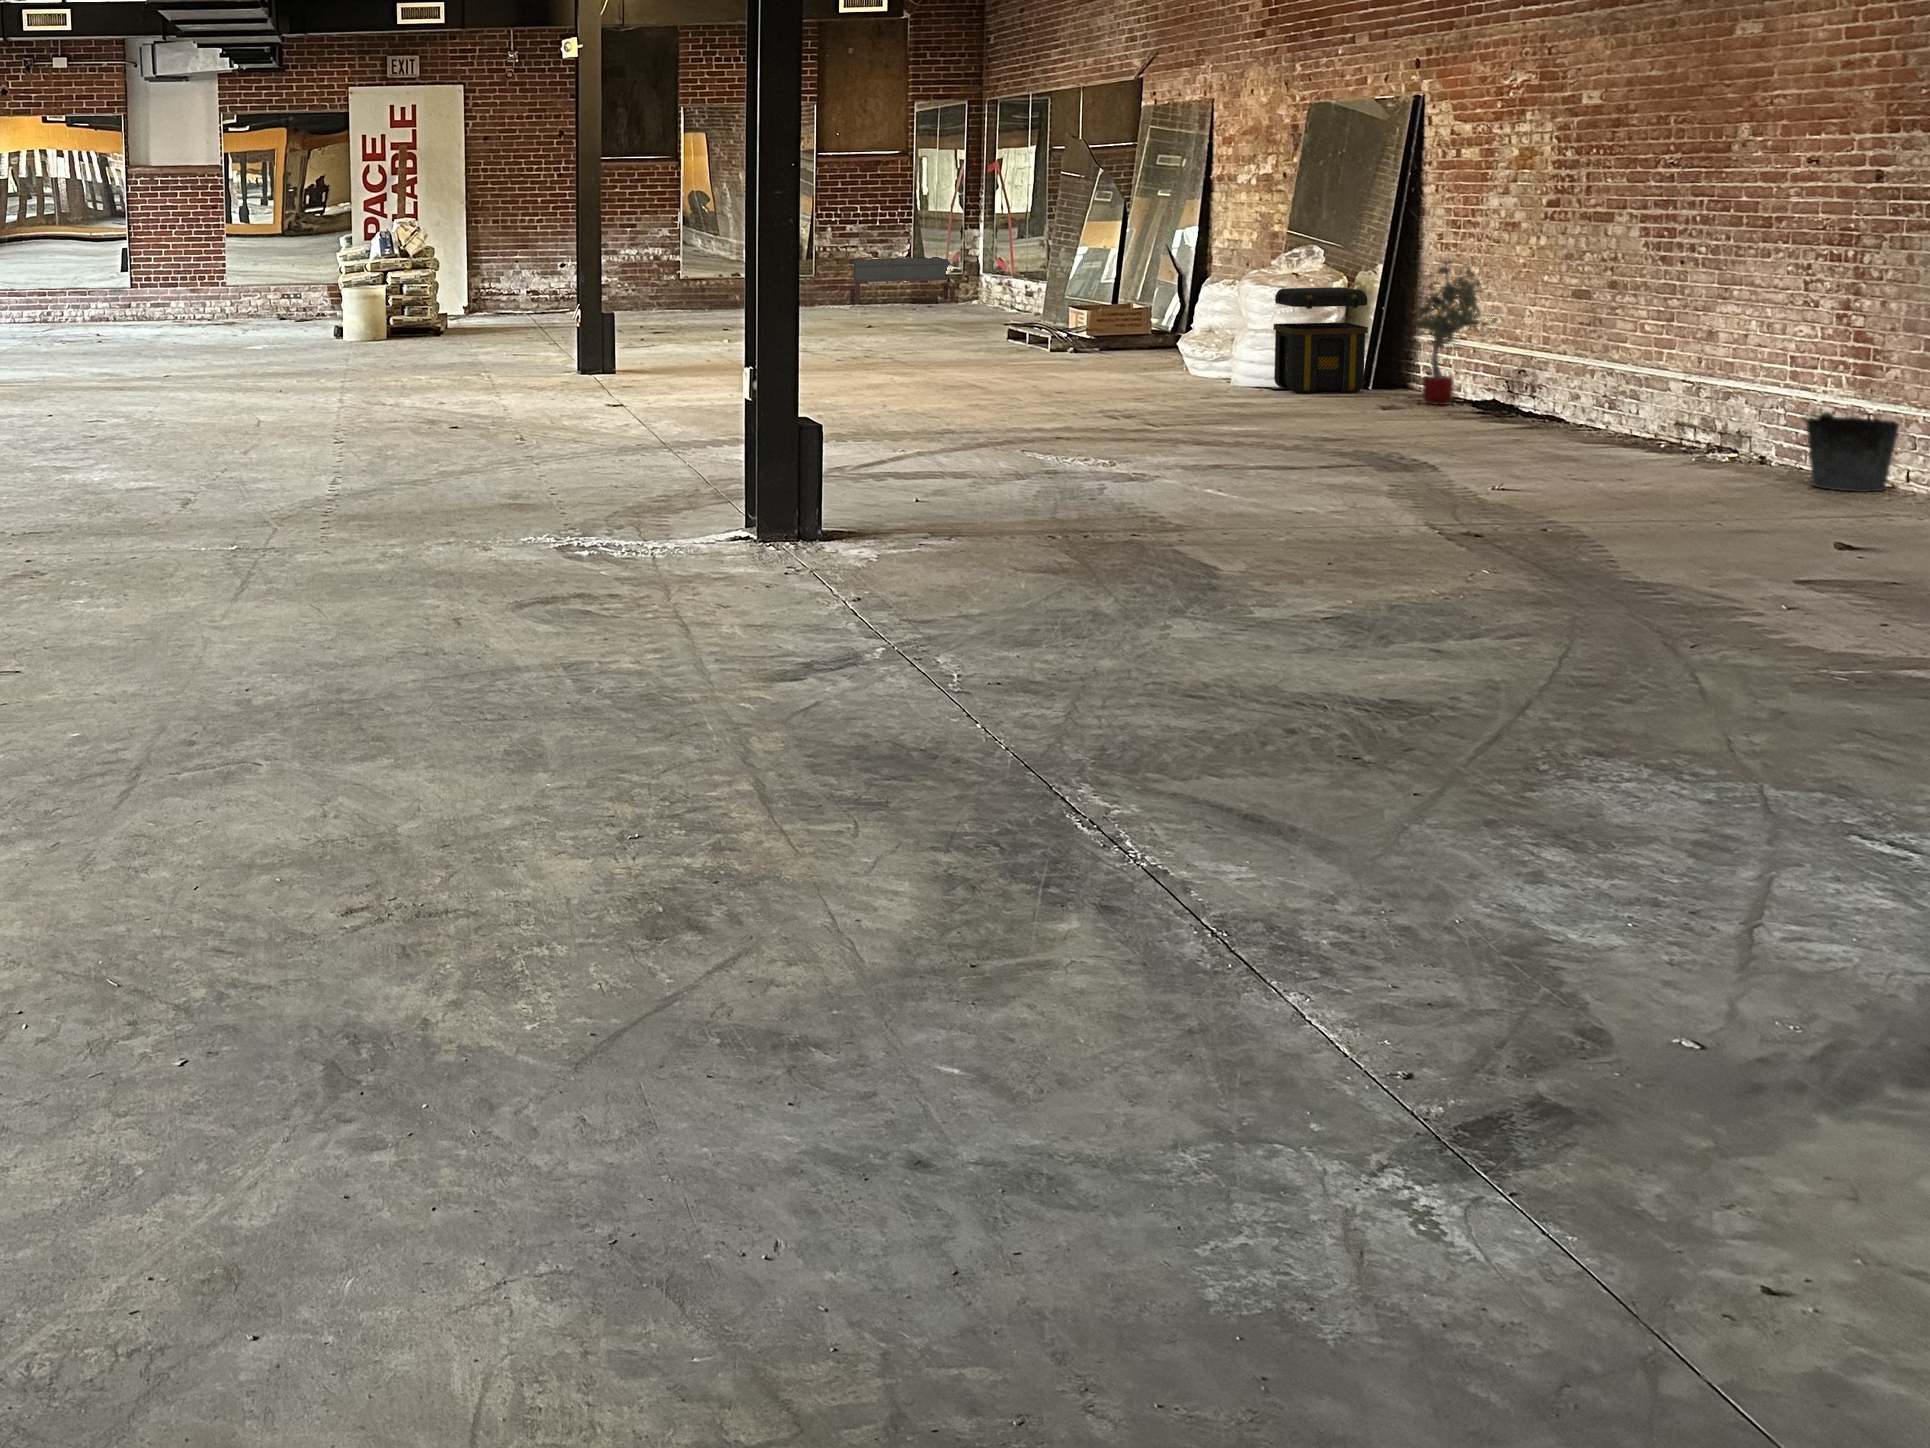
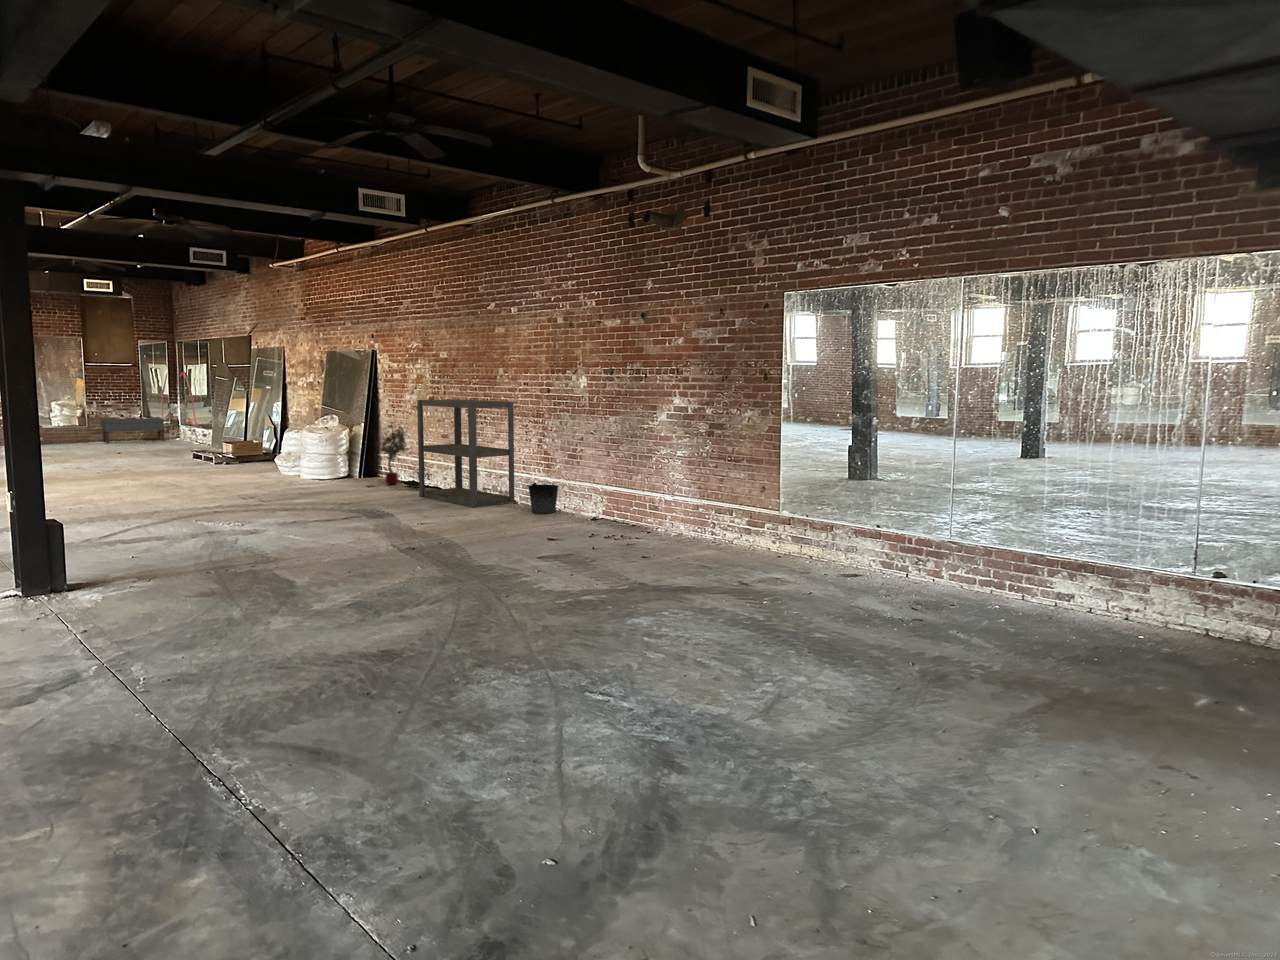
shelving unit: none [1504,205,1779,463] -> present [417,399,515,507]
toolbox: present [1273,287,1368,393] -> none [320,434,361,482]

